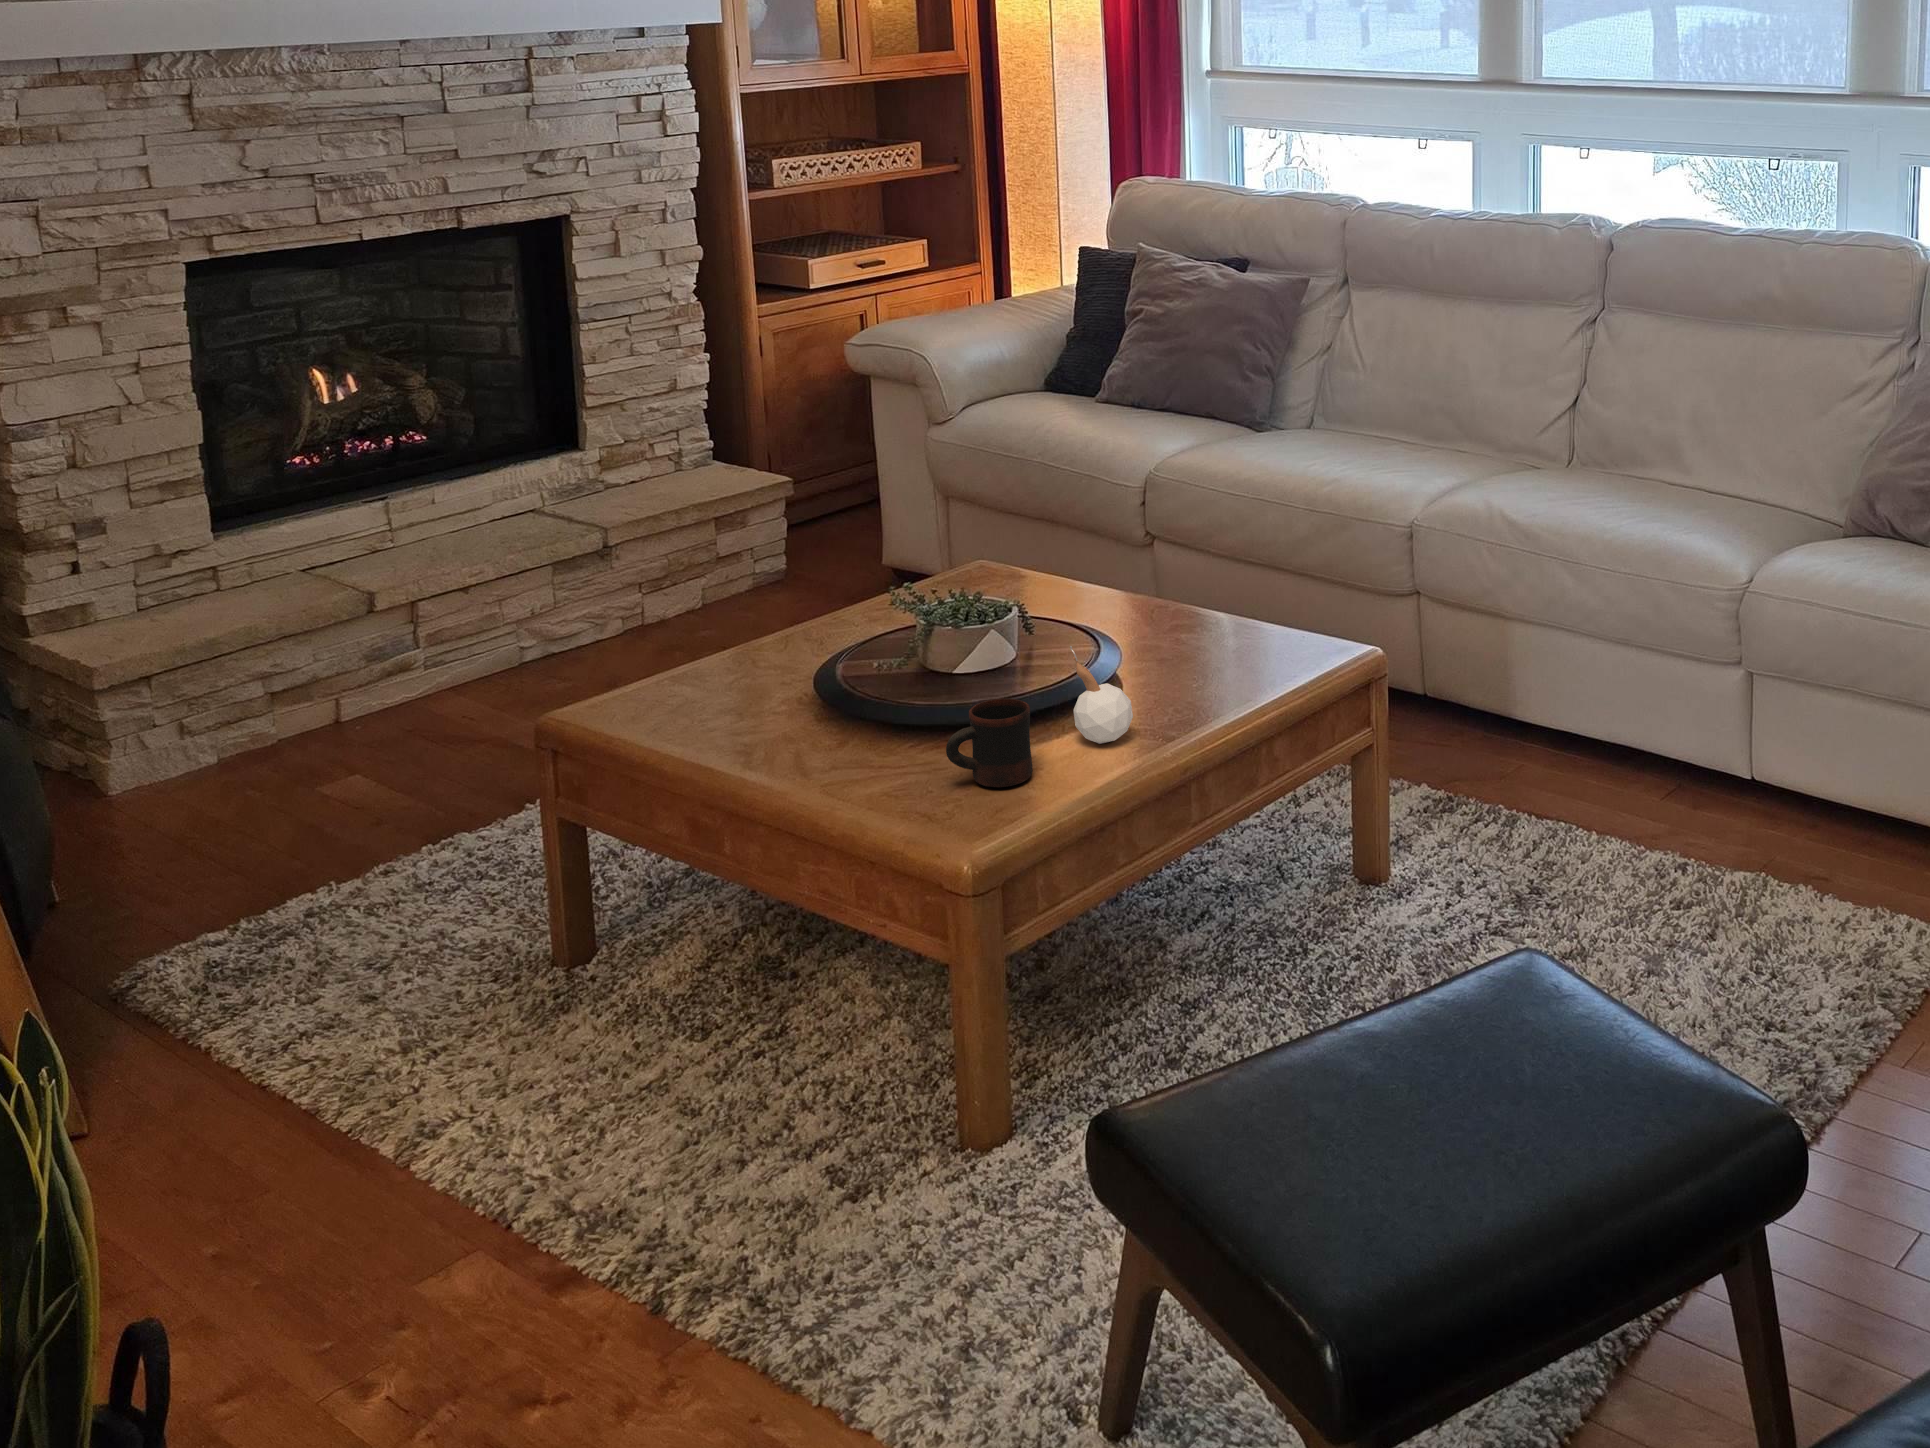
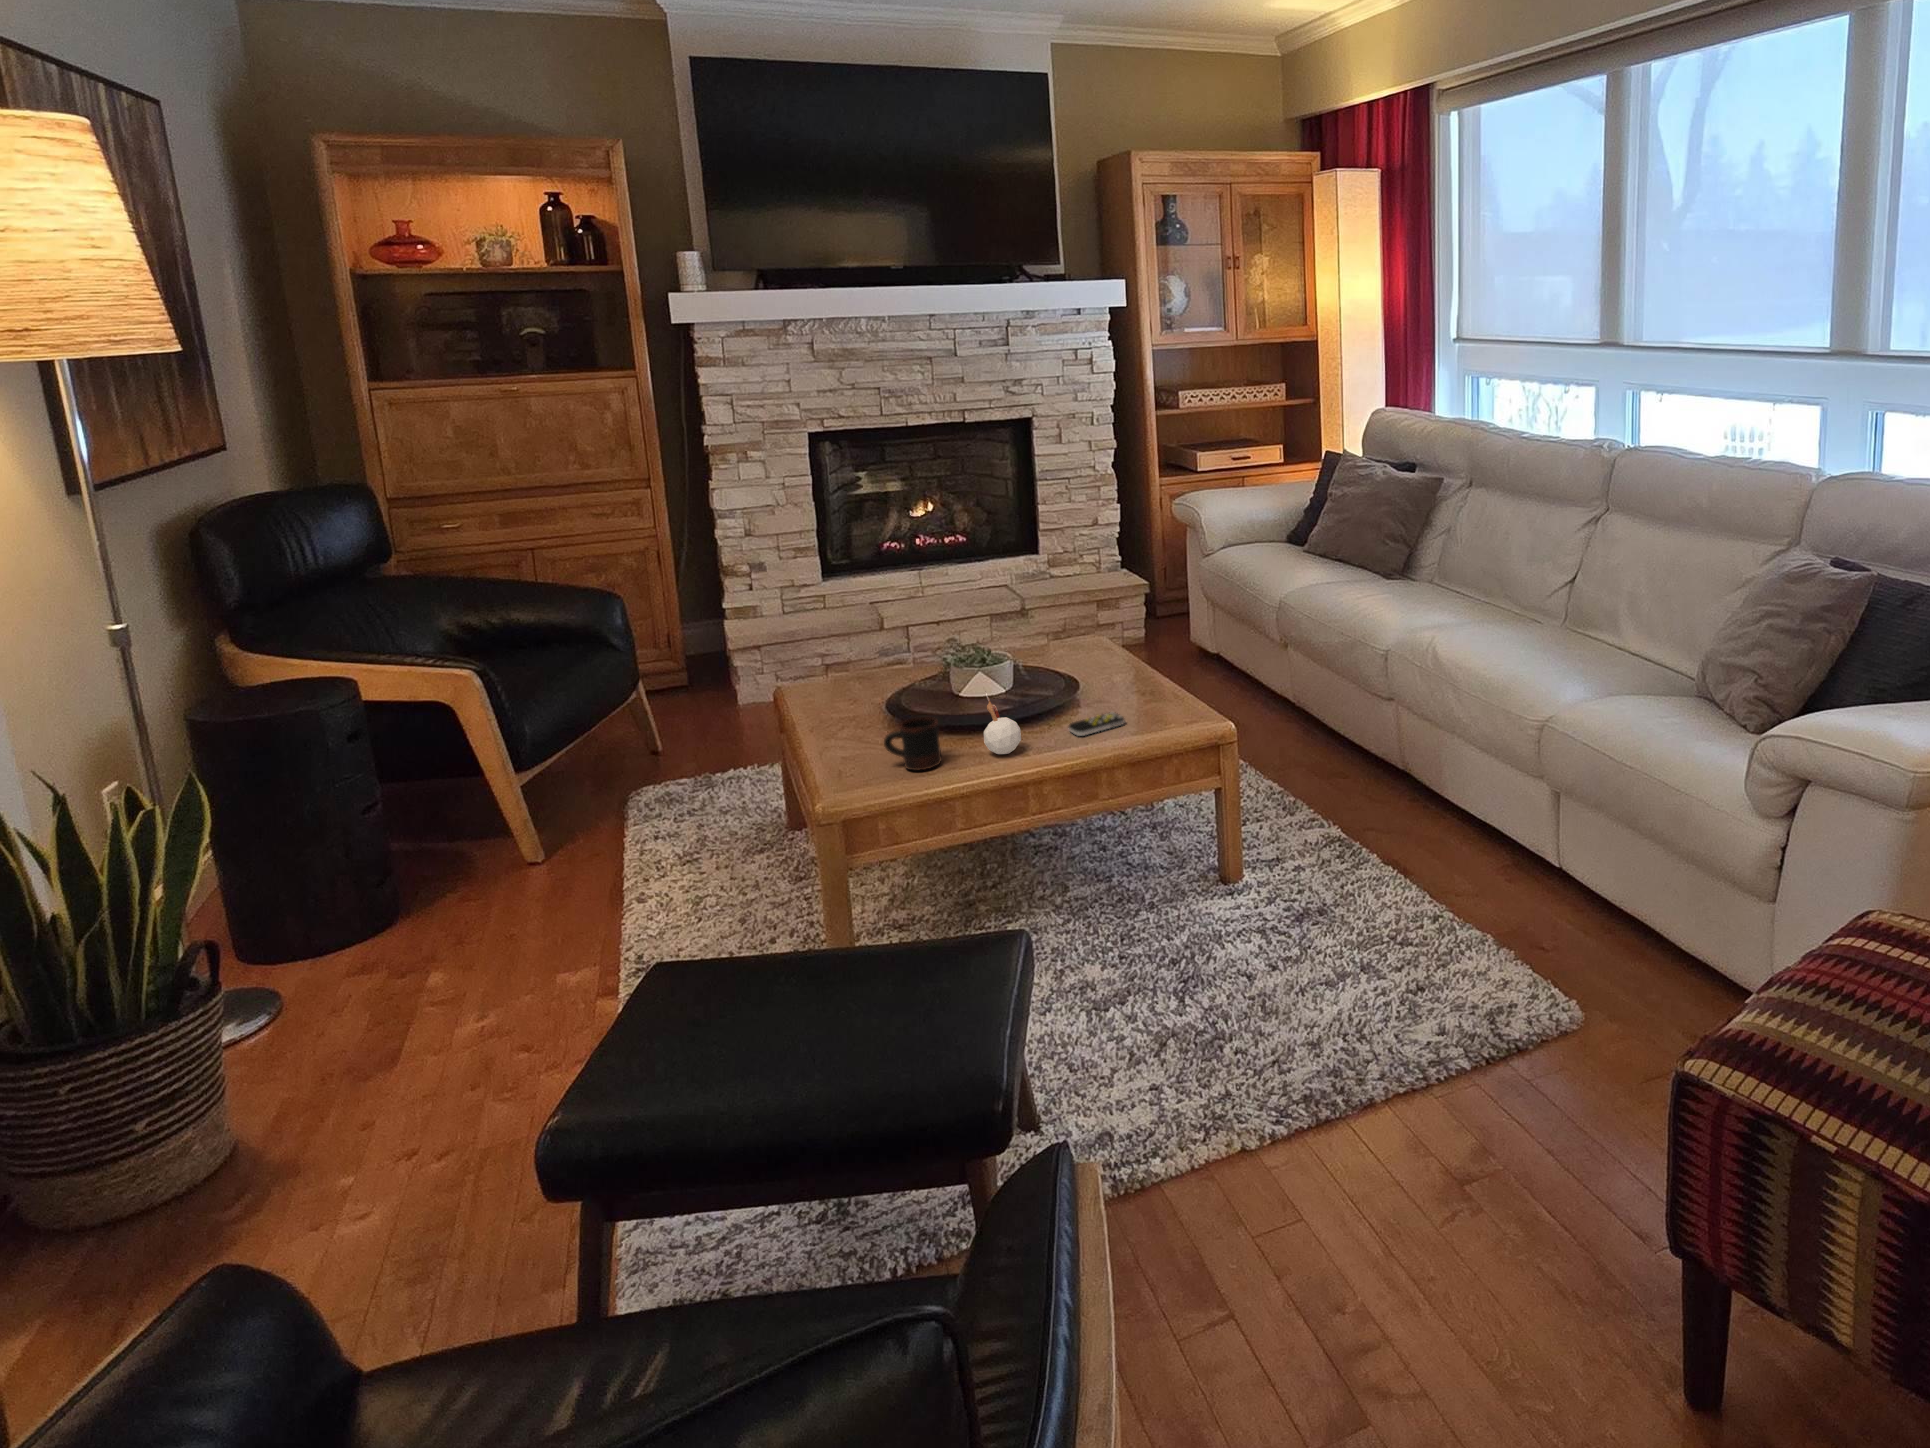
remote control: none [1156,659,1226,700] -> present [1069,712,1124,736]

